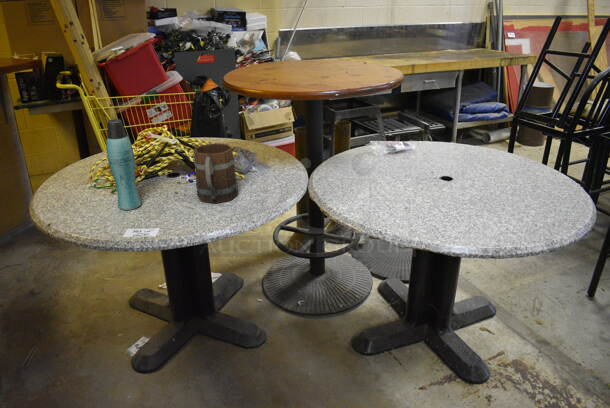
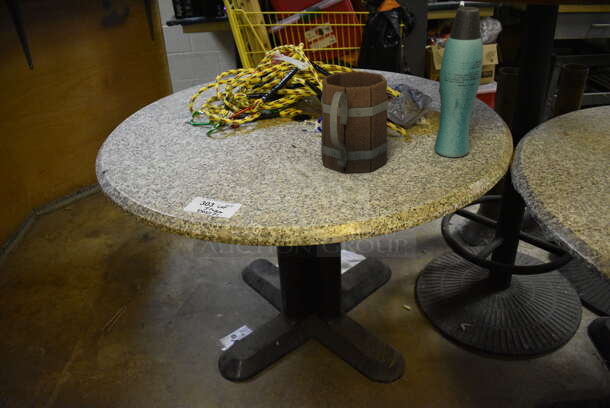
bottle: present [106,119,141,210] -> present [434,7,483,157]

